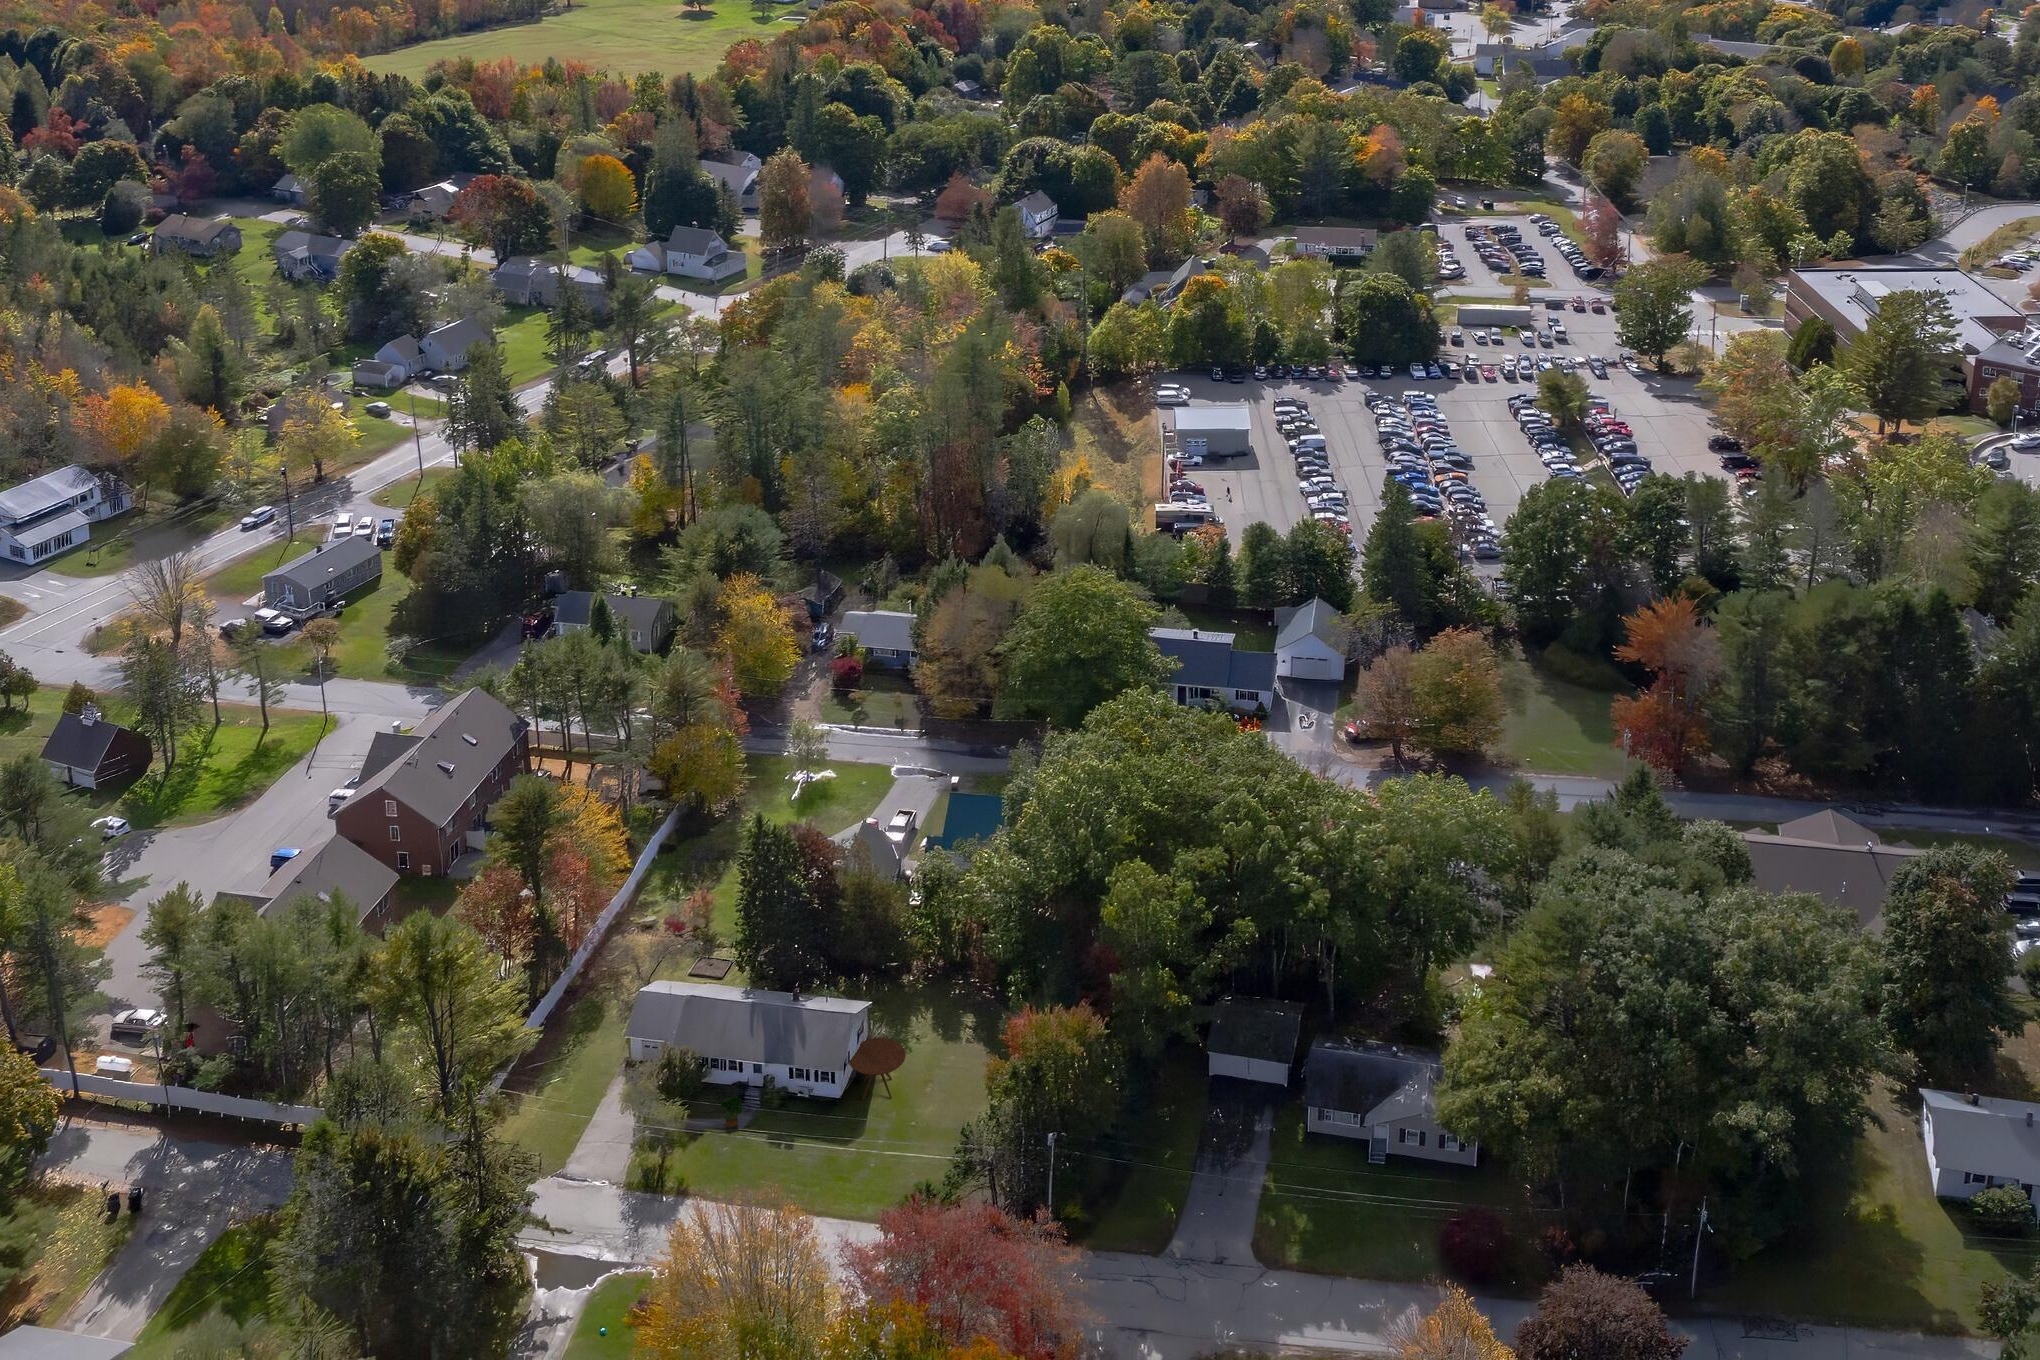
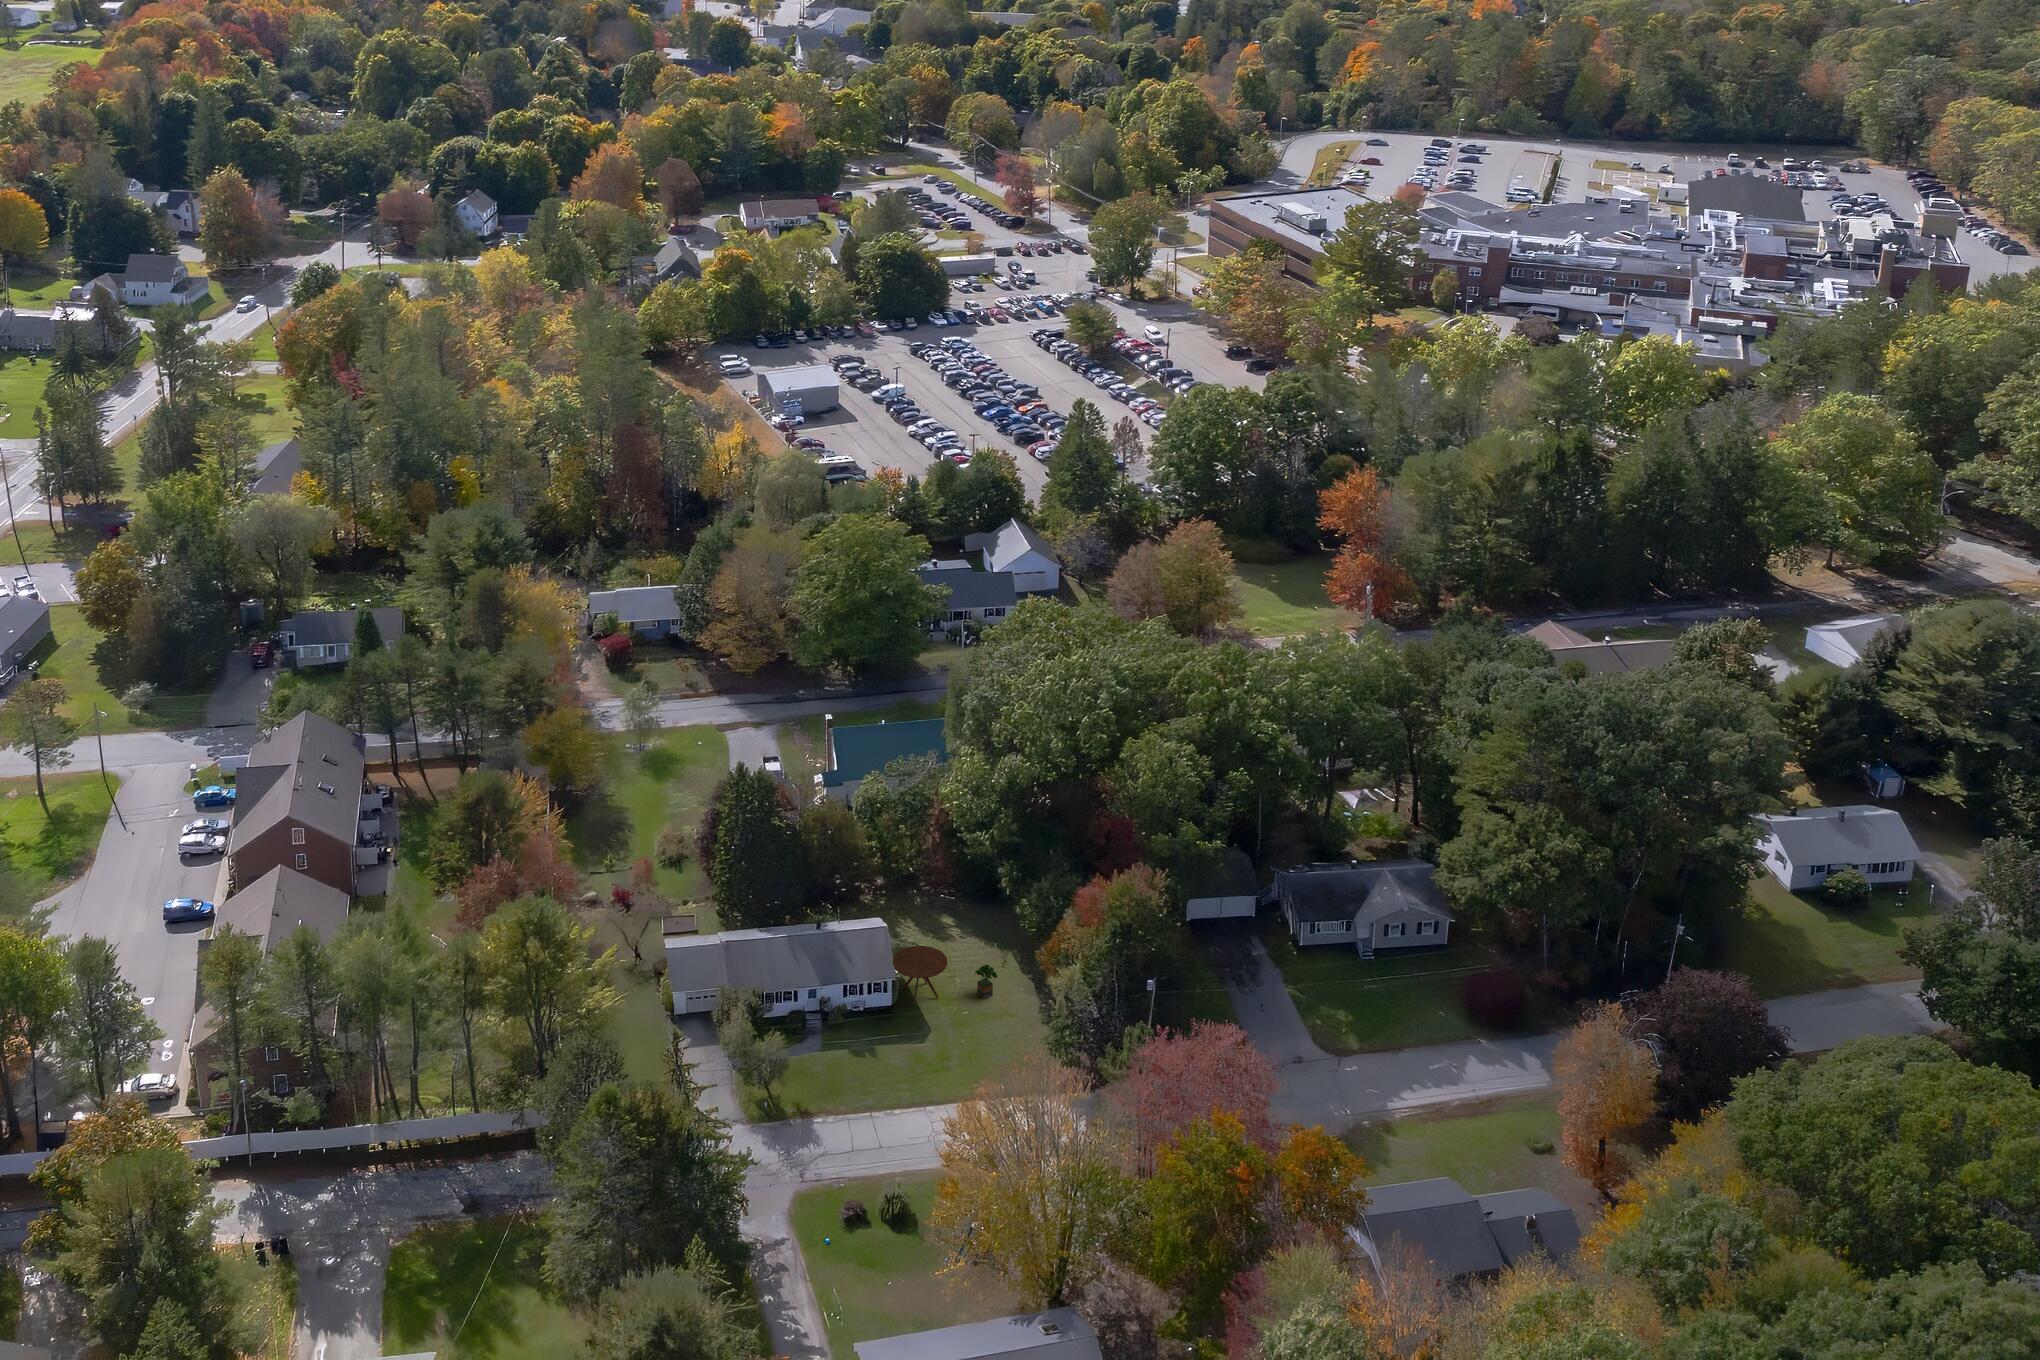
potted tree: present [721,1097,743,1132] -> present [975,964,997,998]

